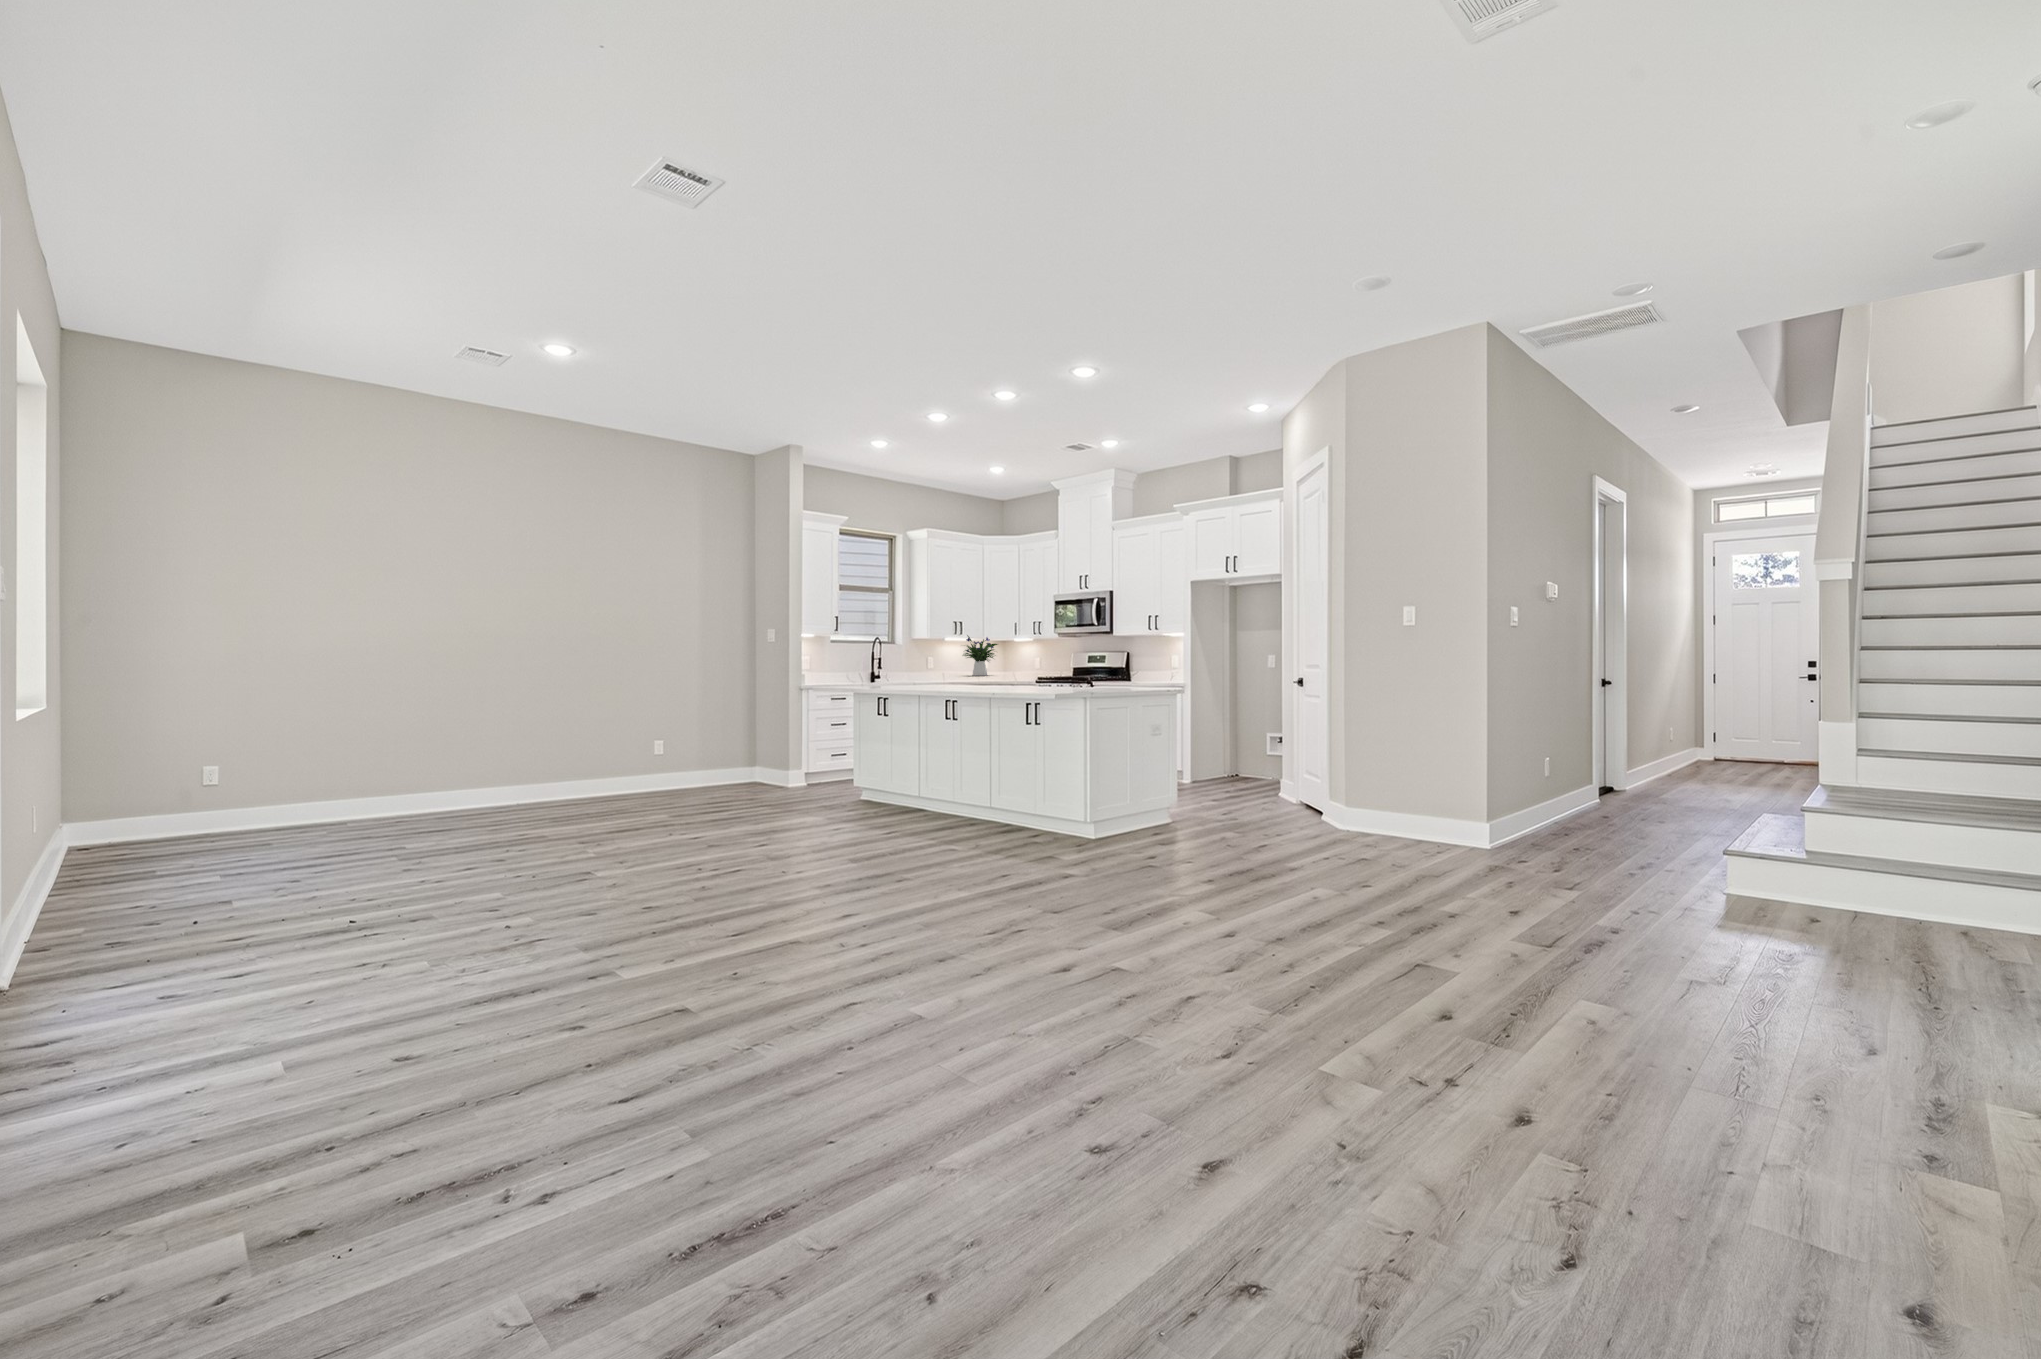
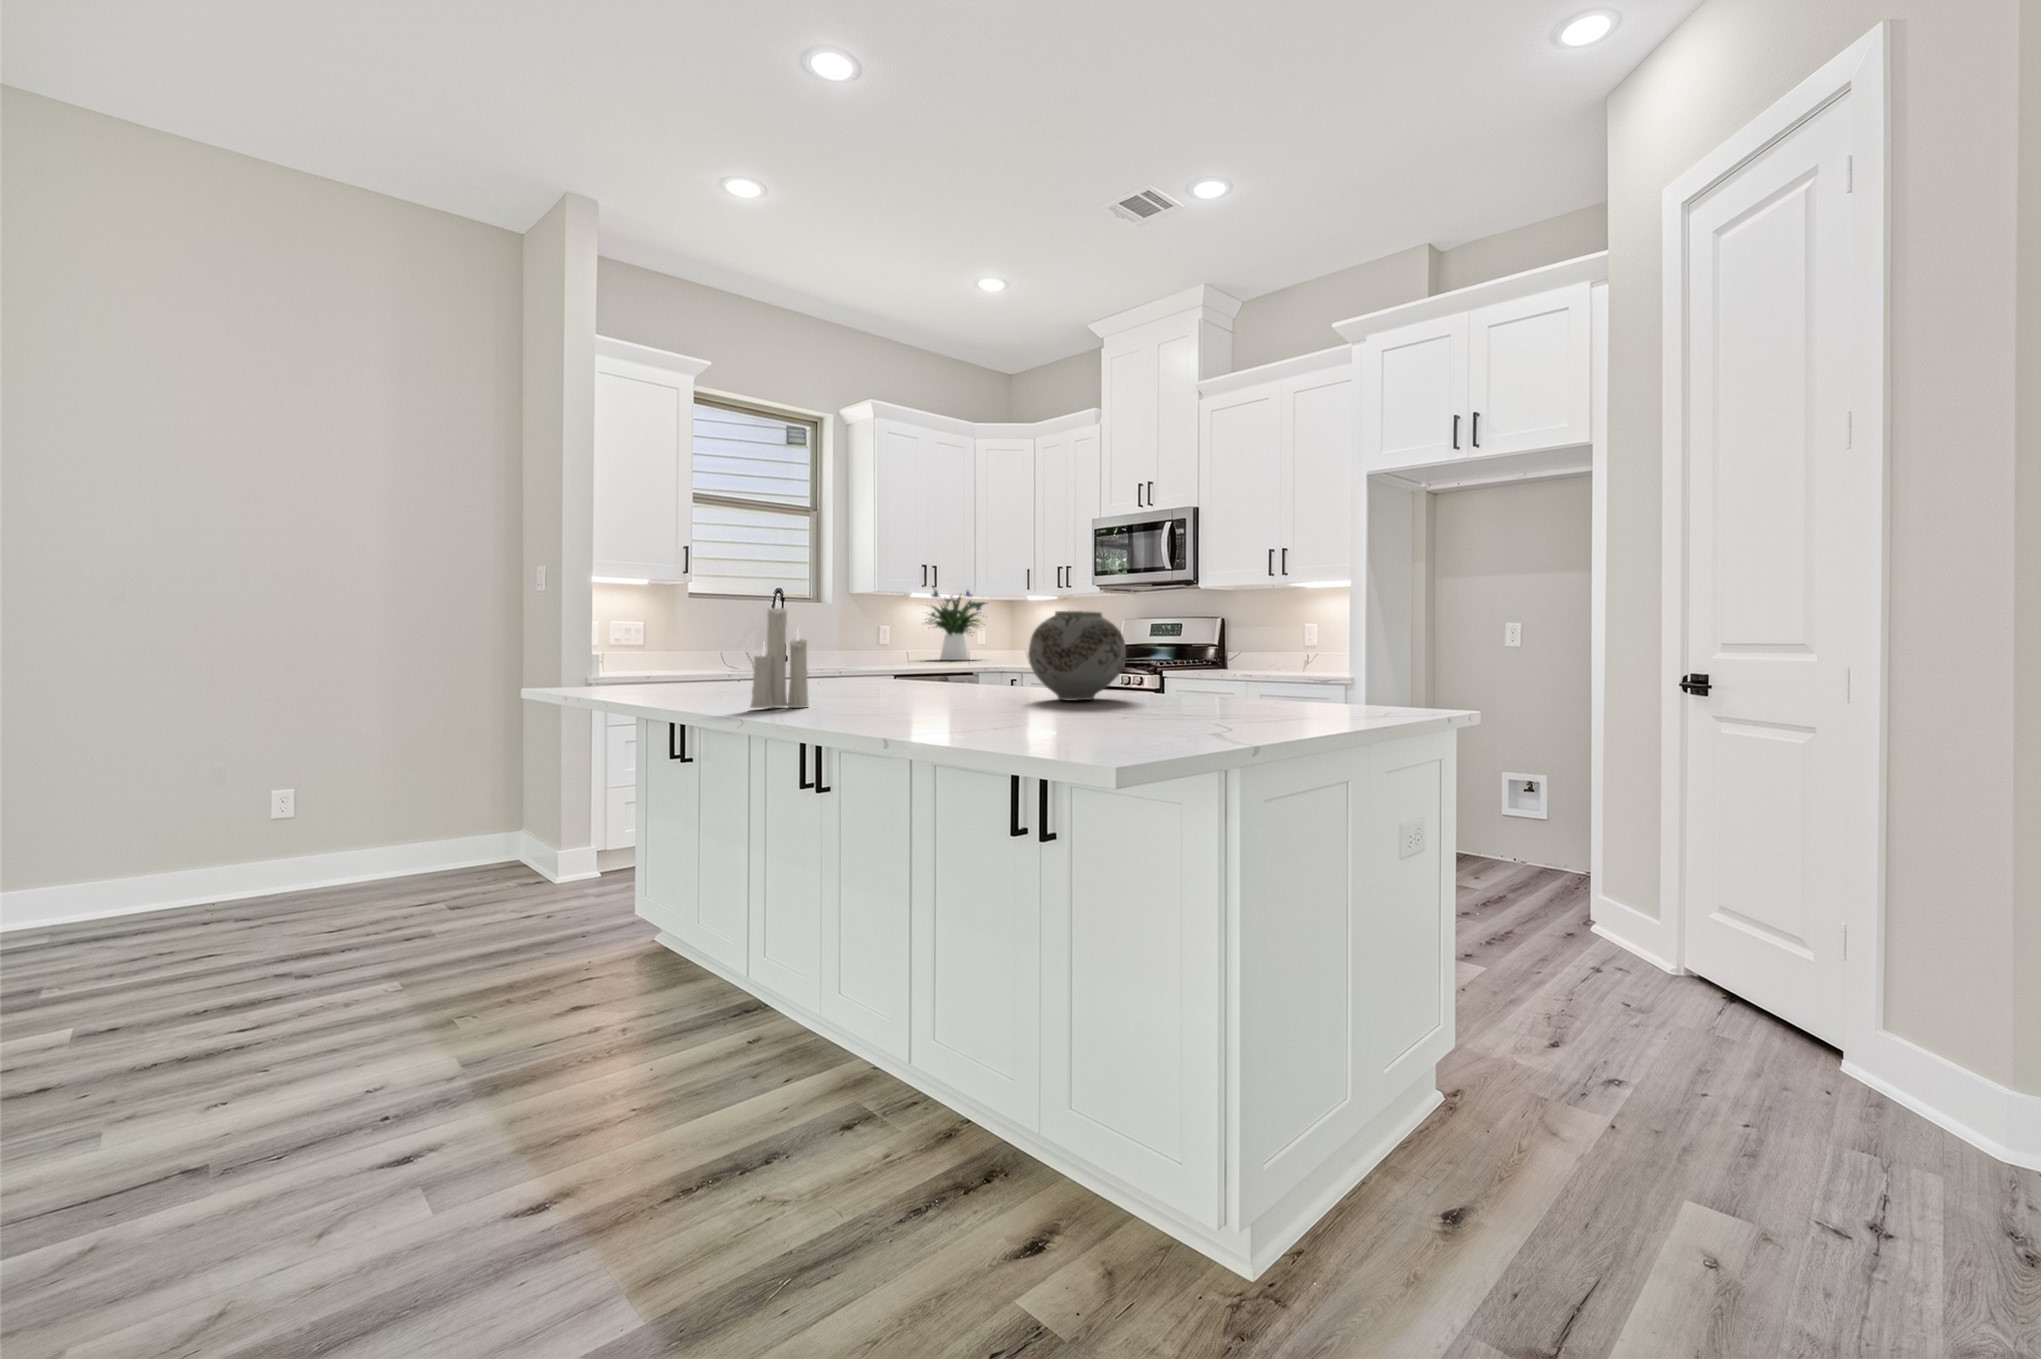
candle: none [934,643,954,688] -> present [750,600,809,708]
vase: none [1037,651,1075,686] -> present [1028,611,1126,700]

